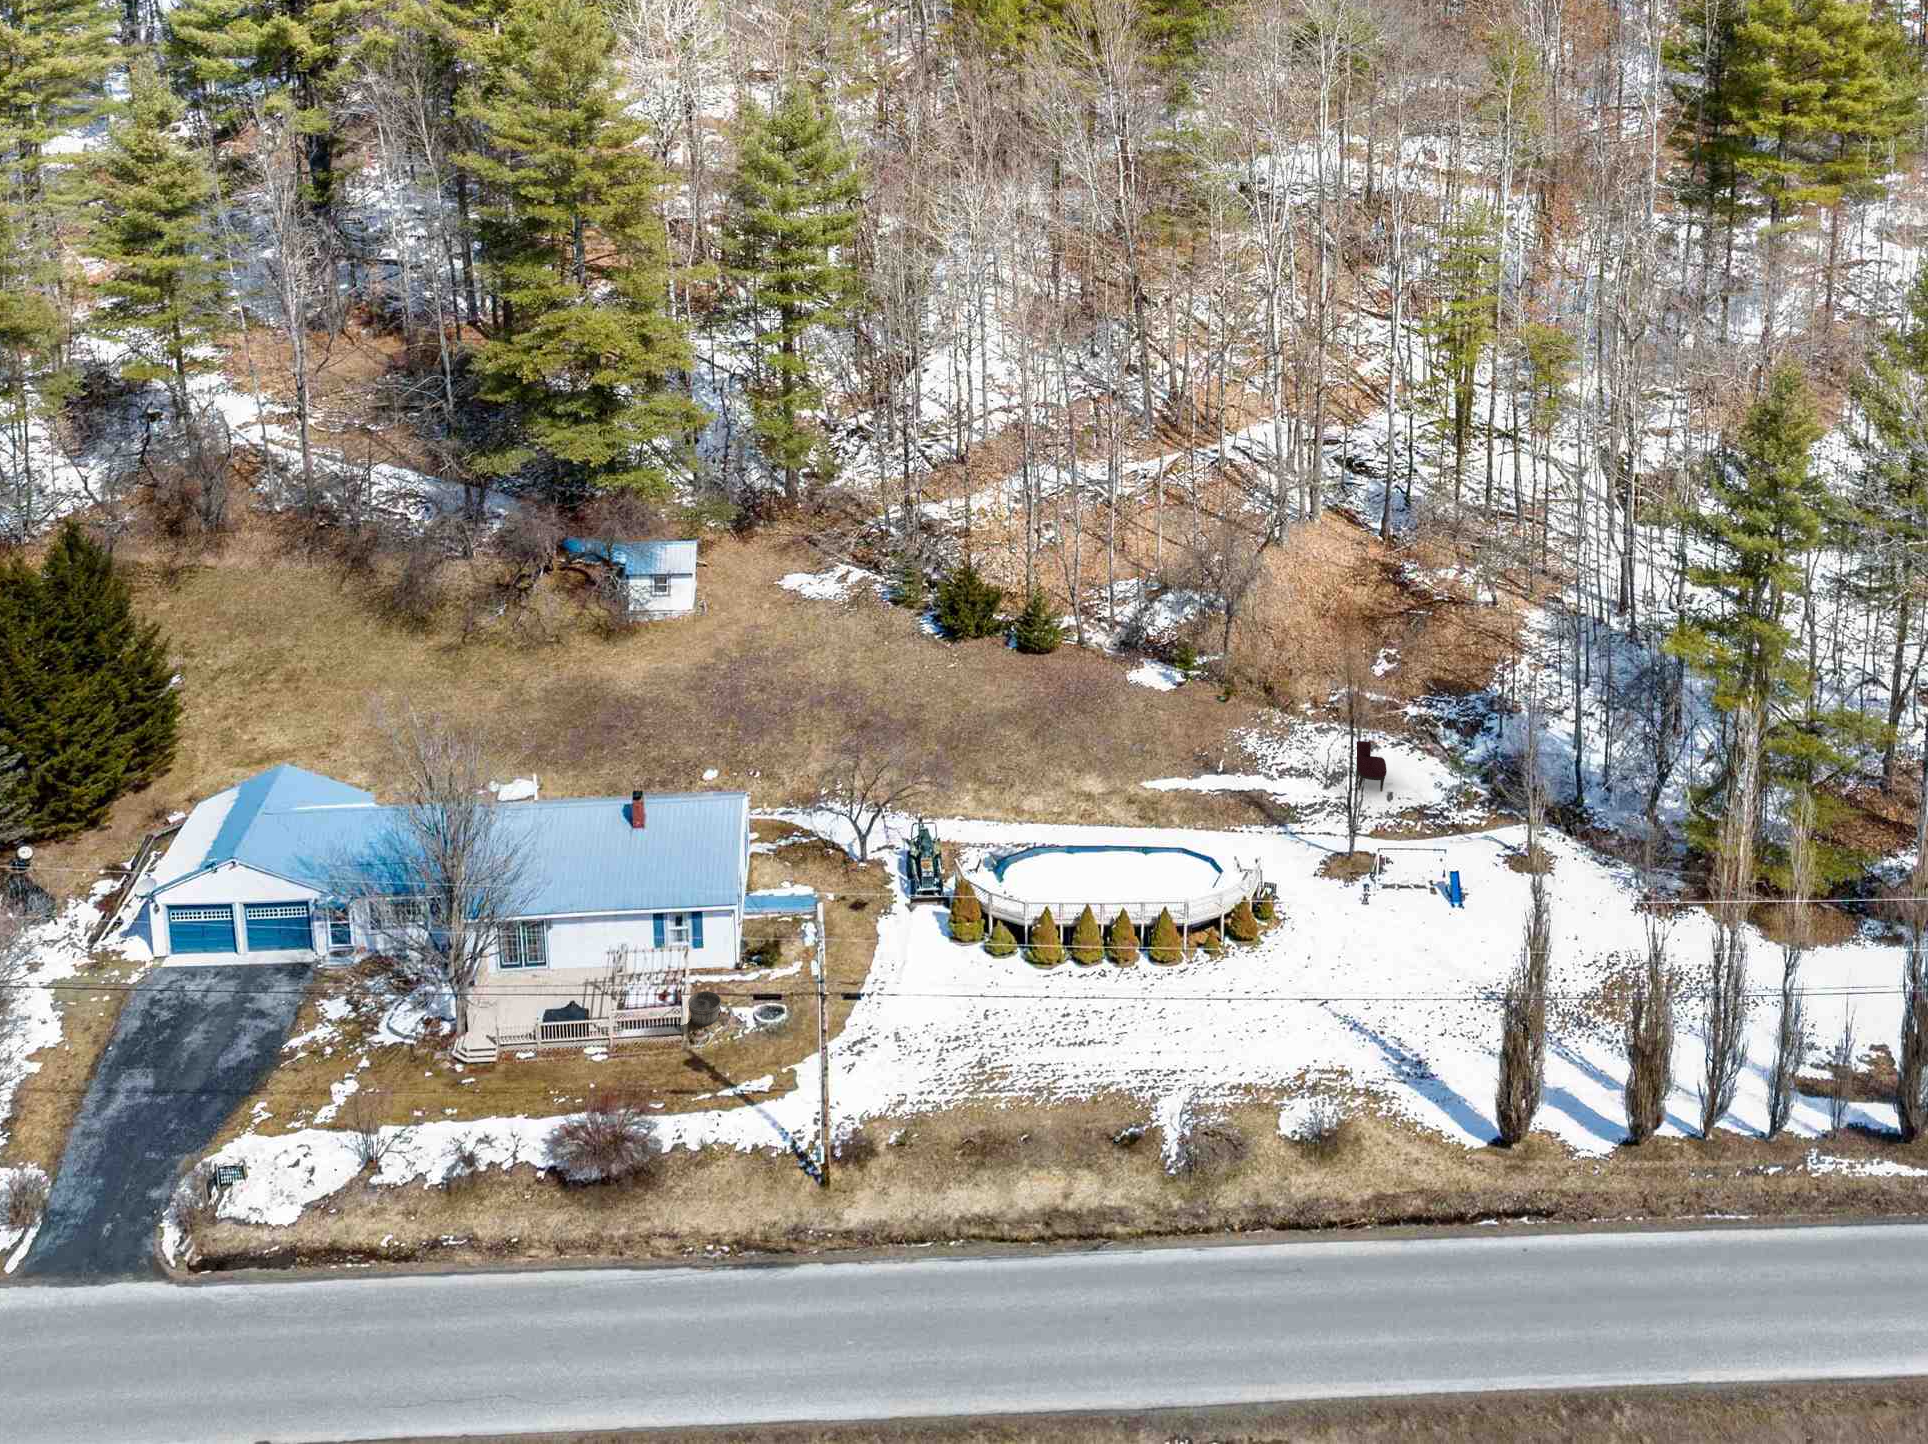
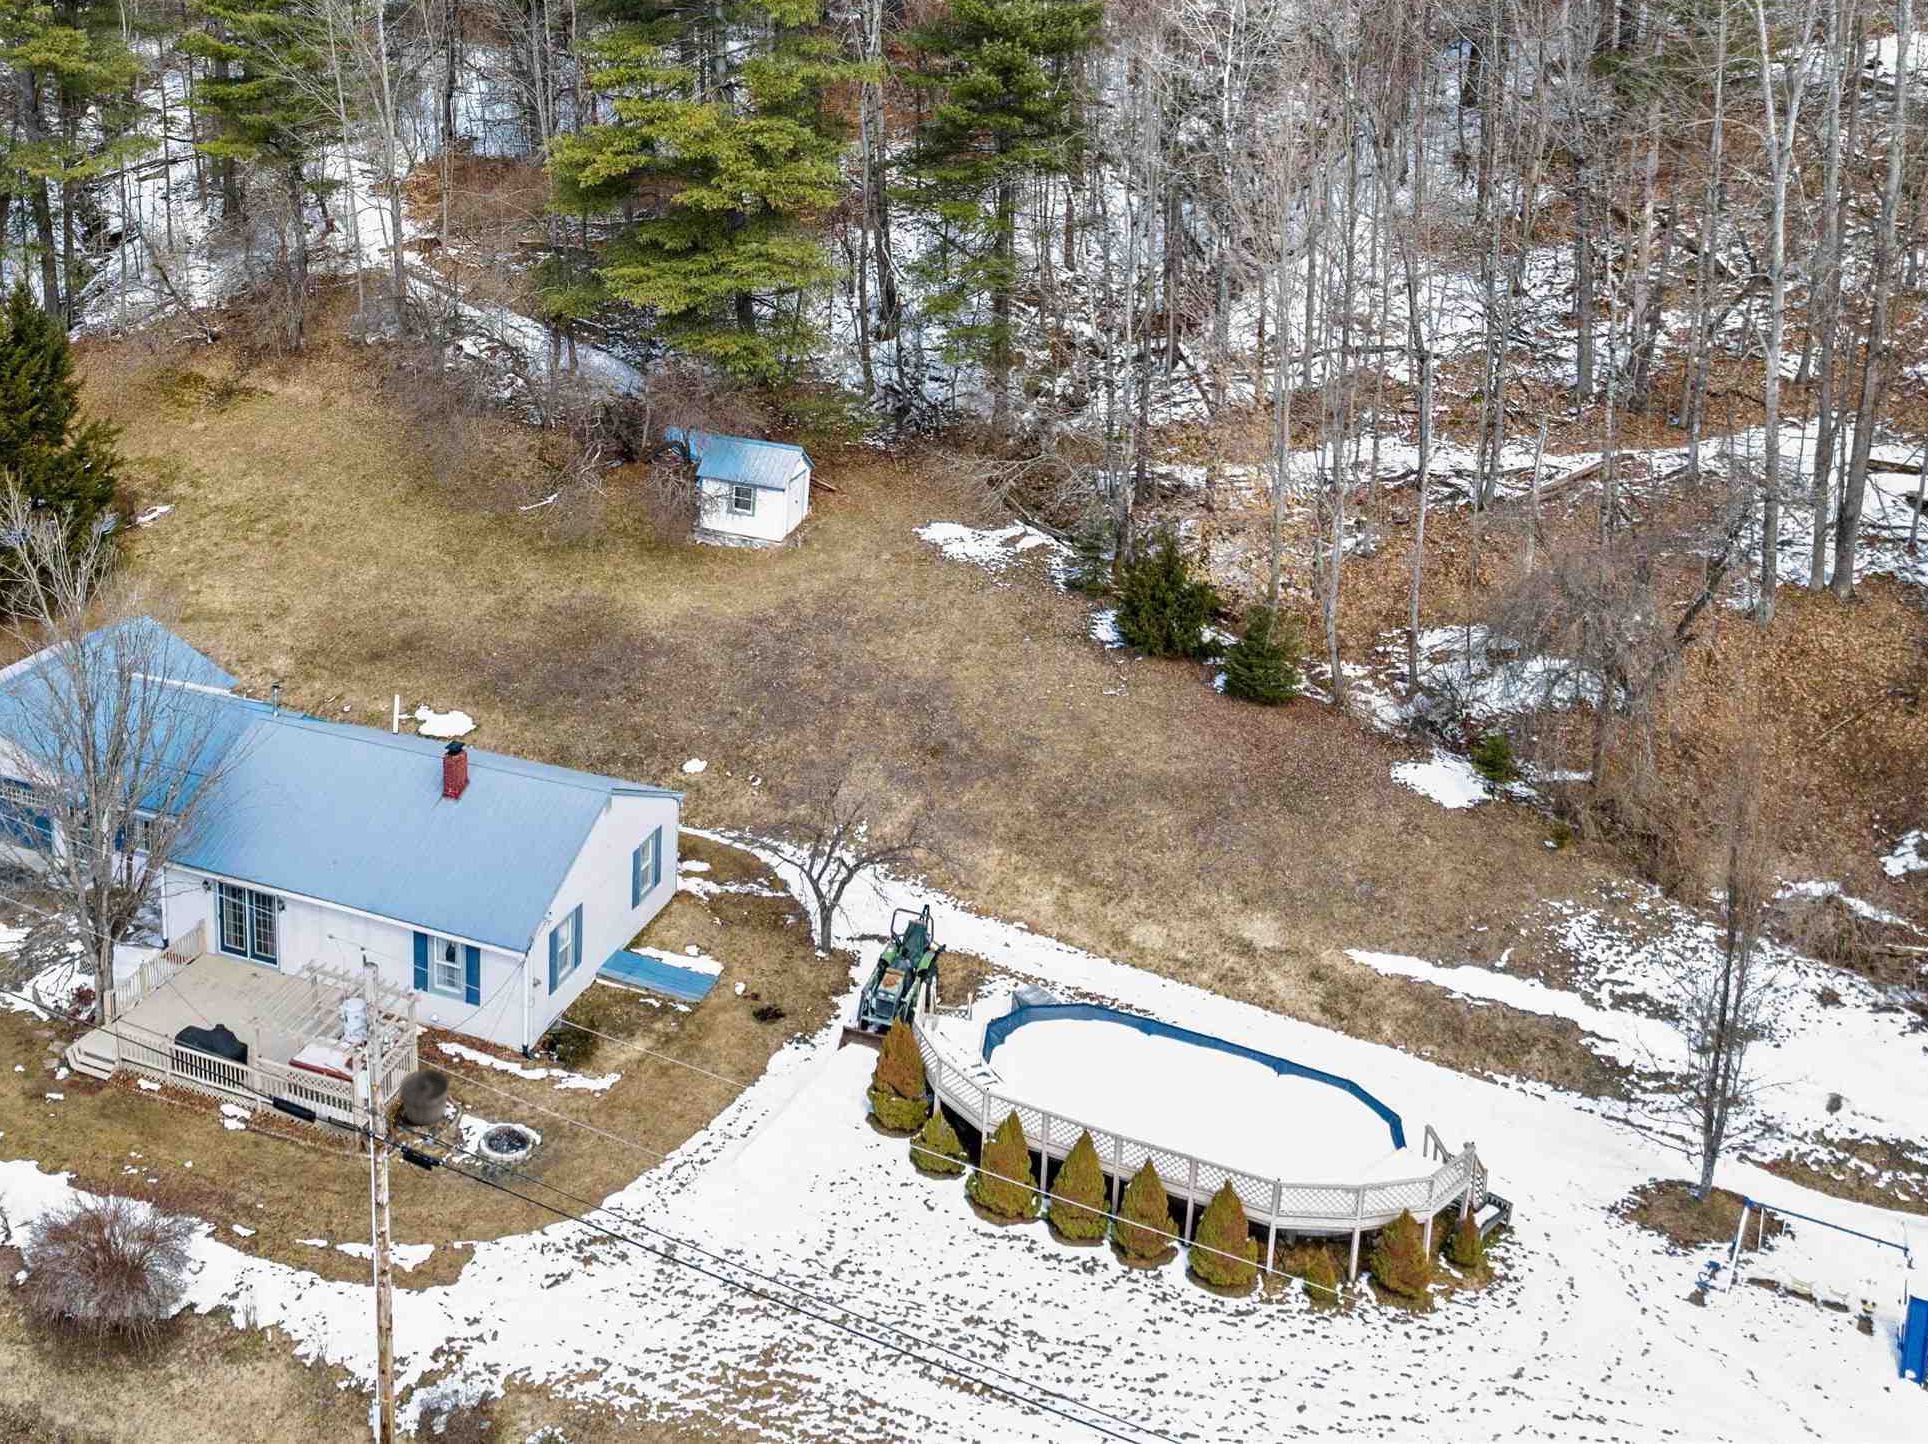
chair: present [1355,741,1387,791] -> none [1770,980,1845,1091]

